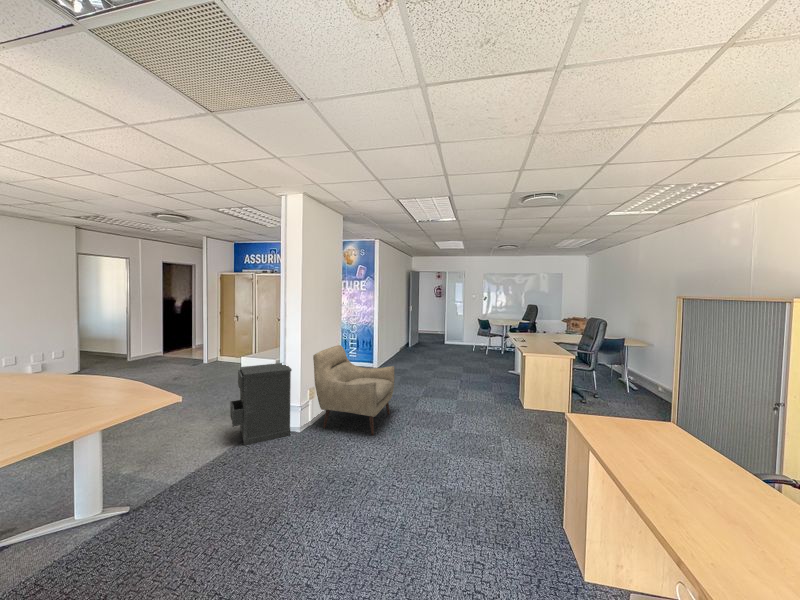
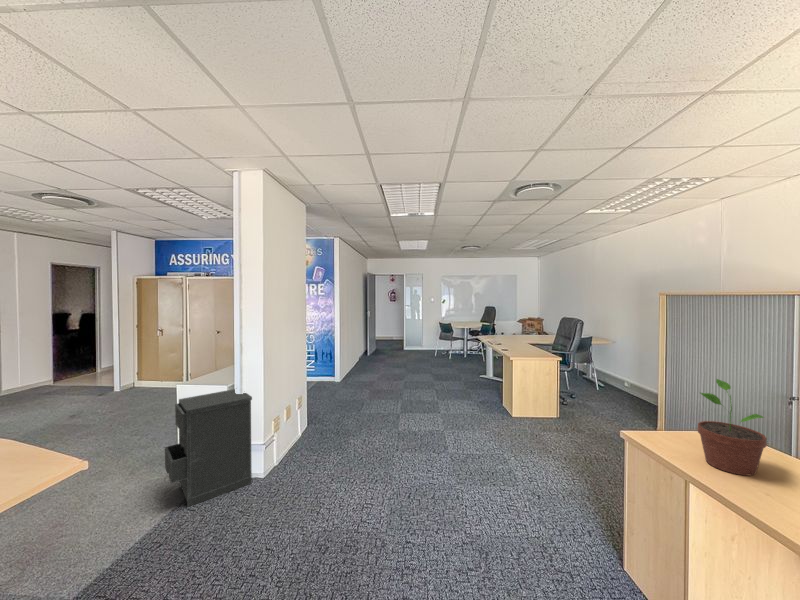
chair: present [313,345,395,435] -> none [278,361,375,471]
potted plant: none [611,369,662,448] -> present [698,379,767,475]

